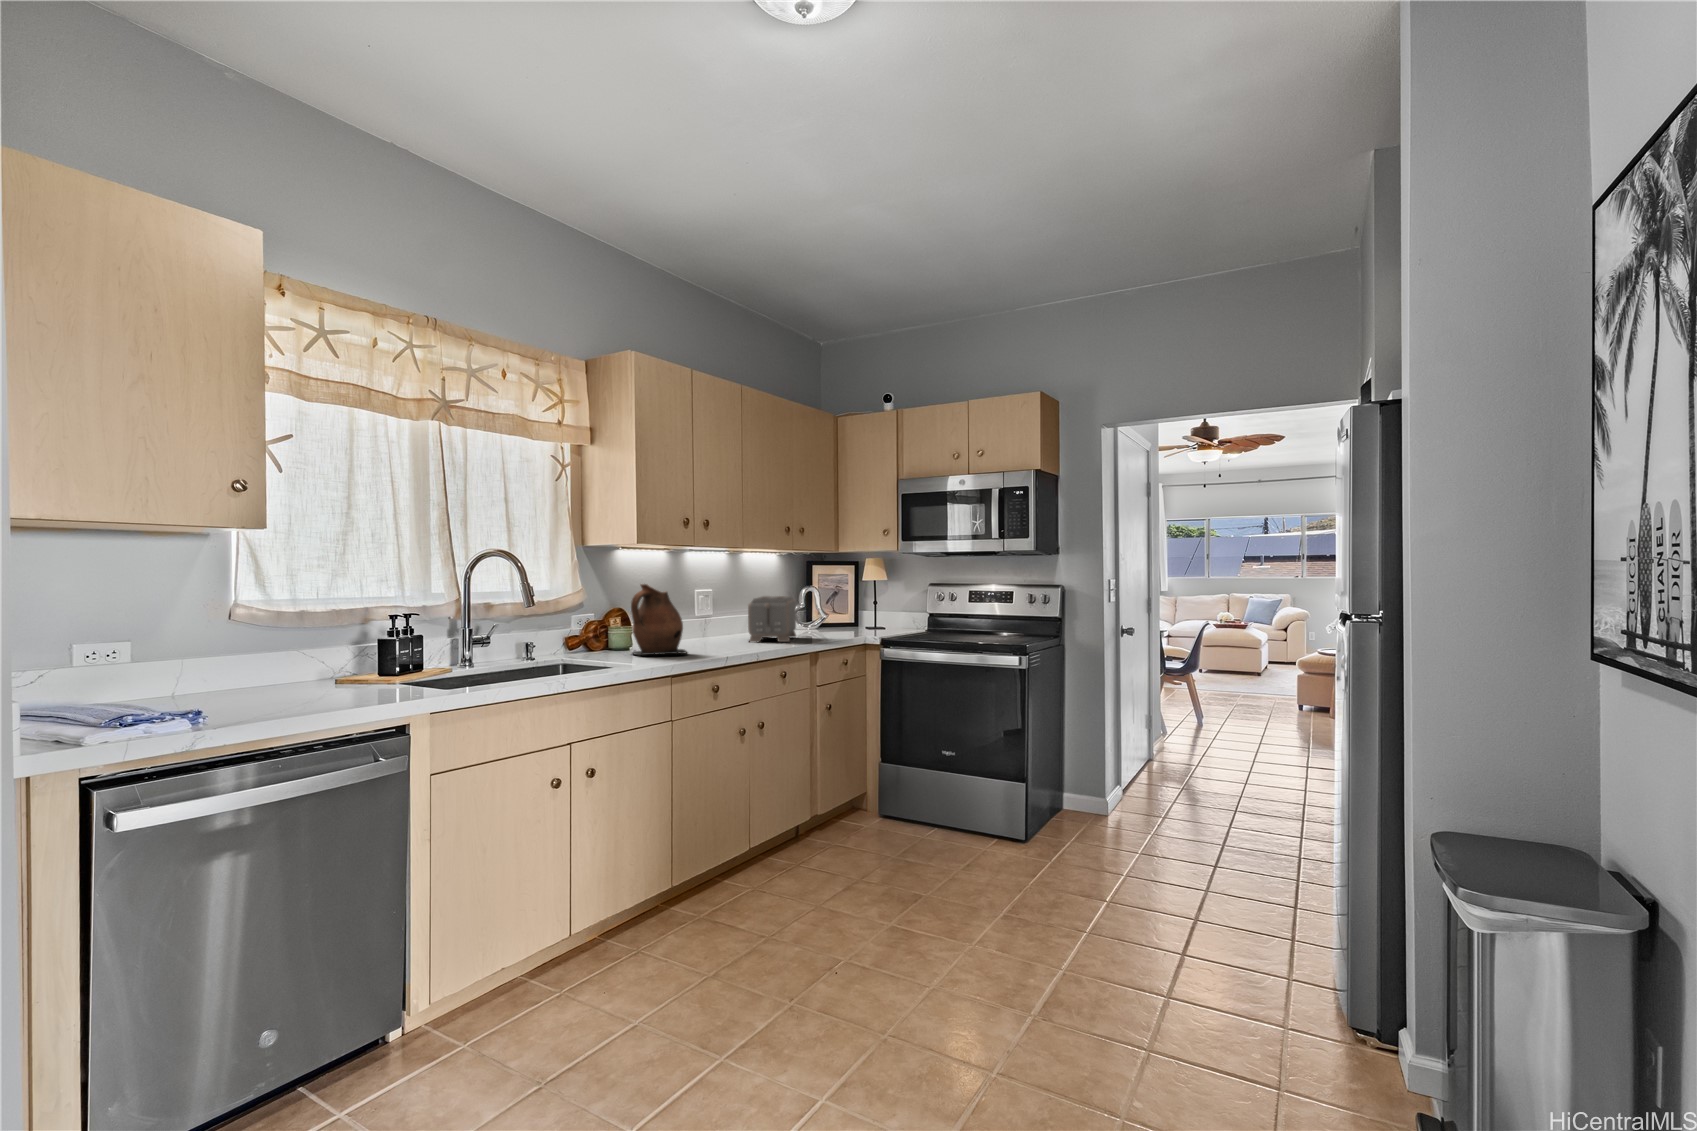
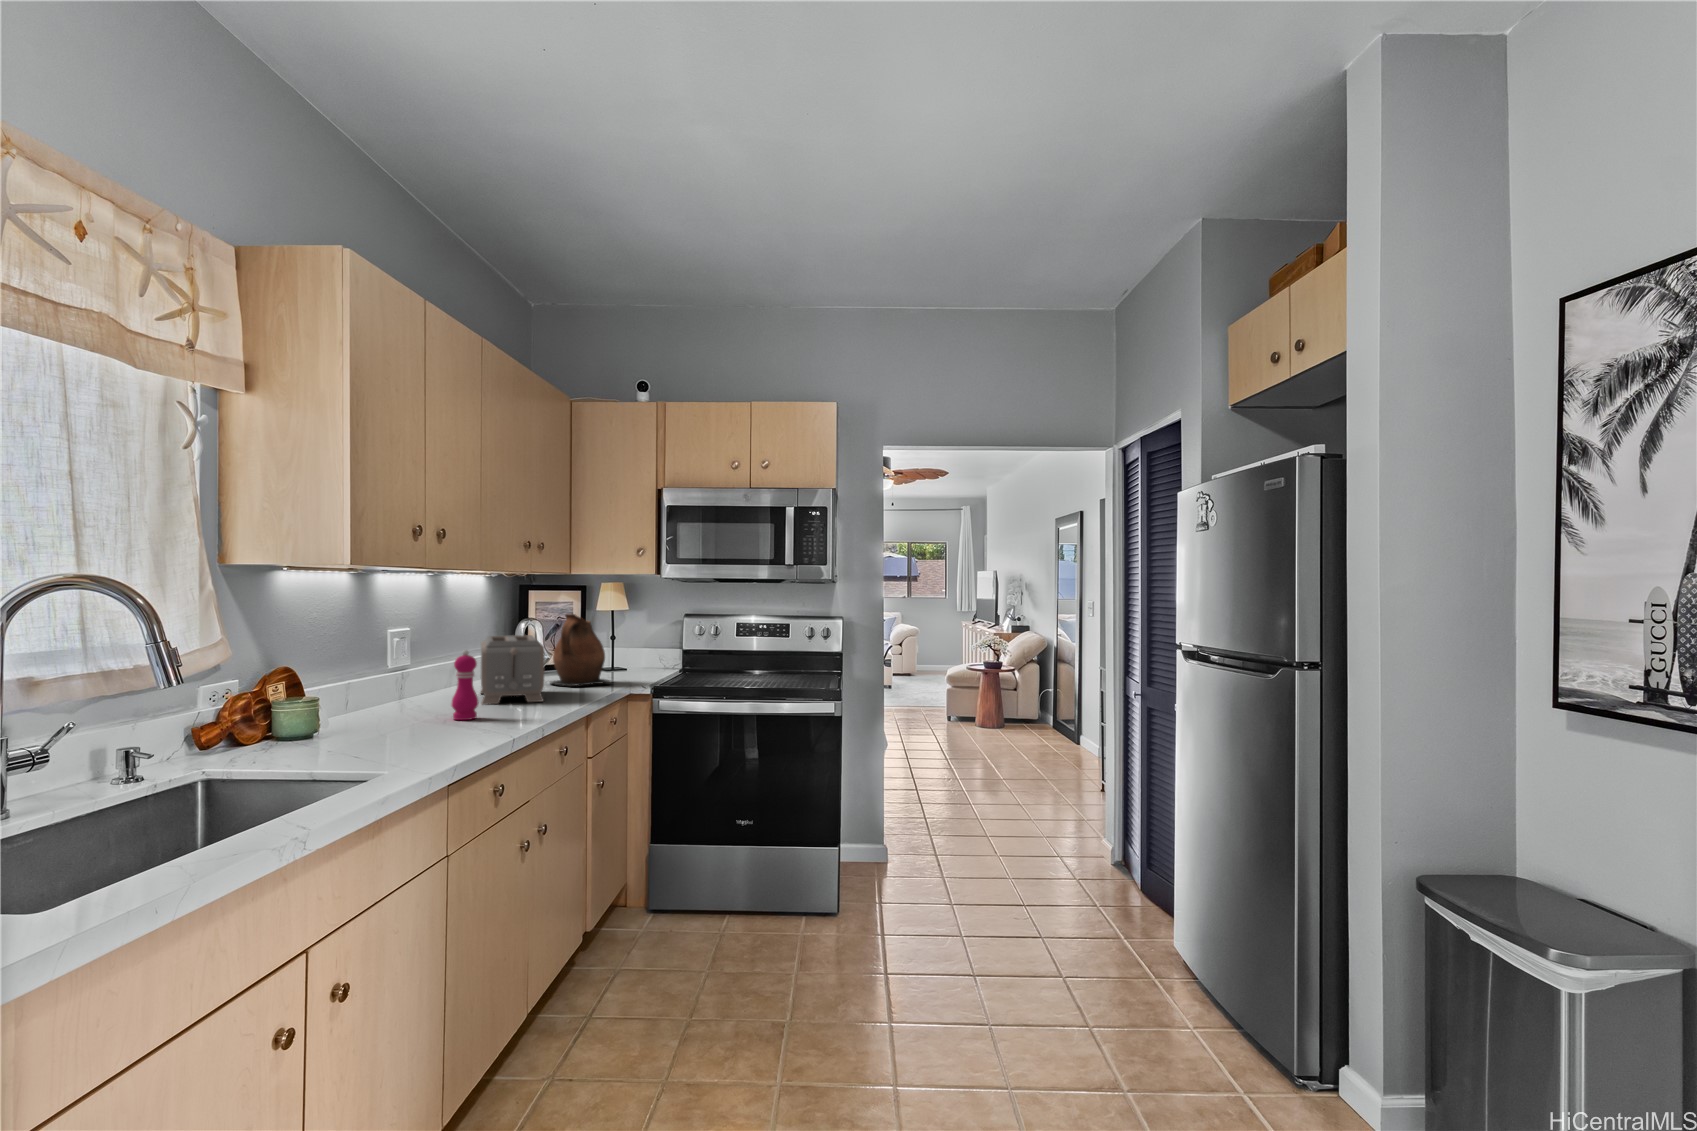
ceramic pitcher: present [631,584,687,655] -> present [551,614,612,686]
pepper mill: none [717,601,734,648] -> present [452,650,478,720]

